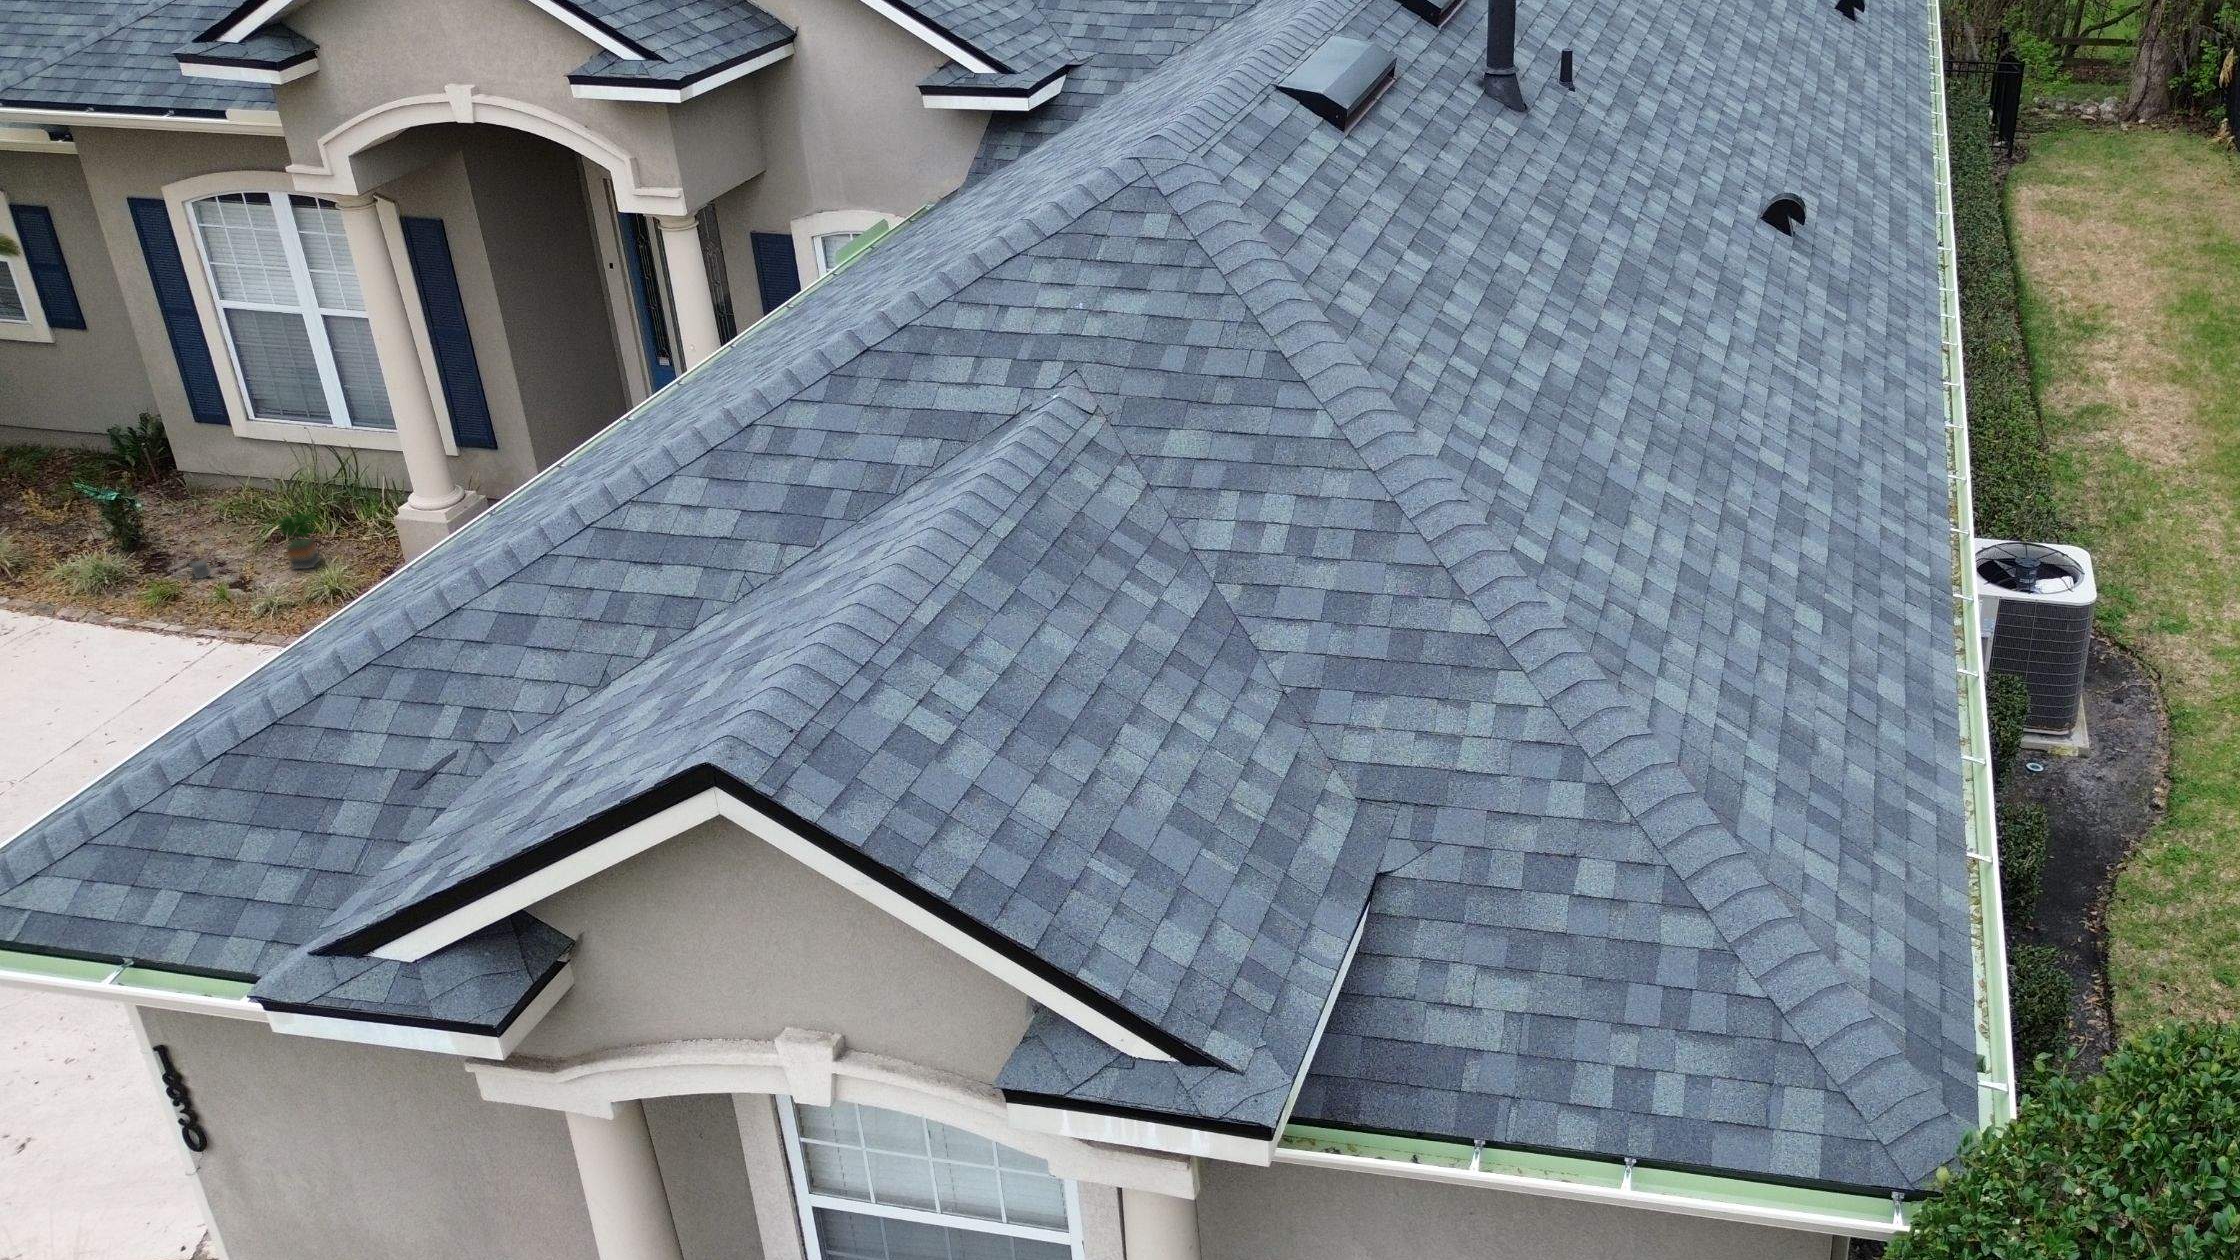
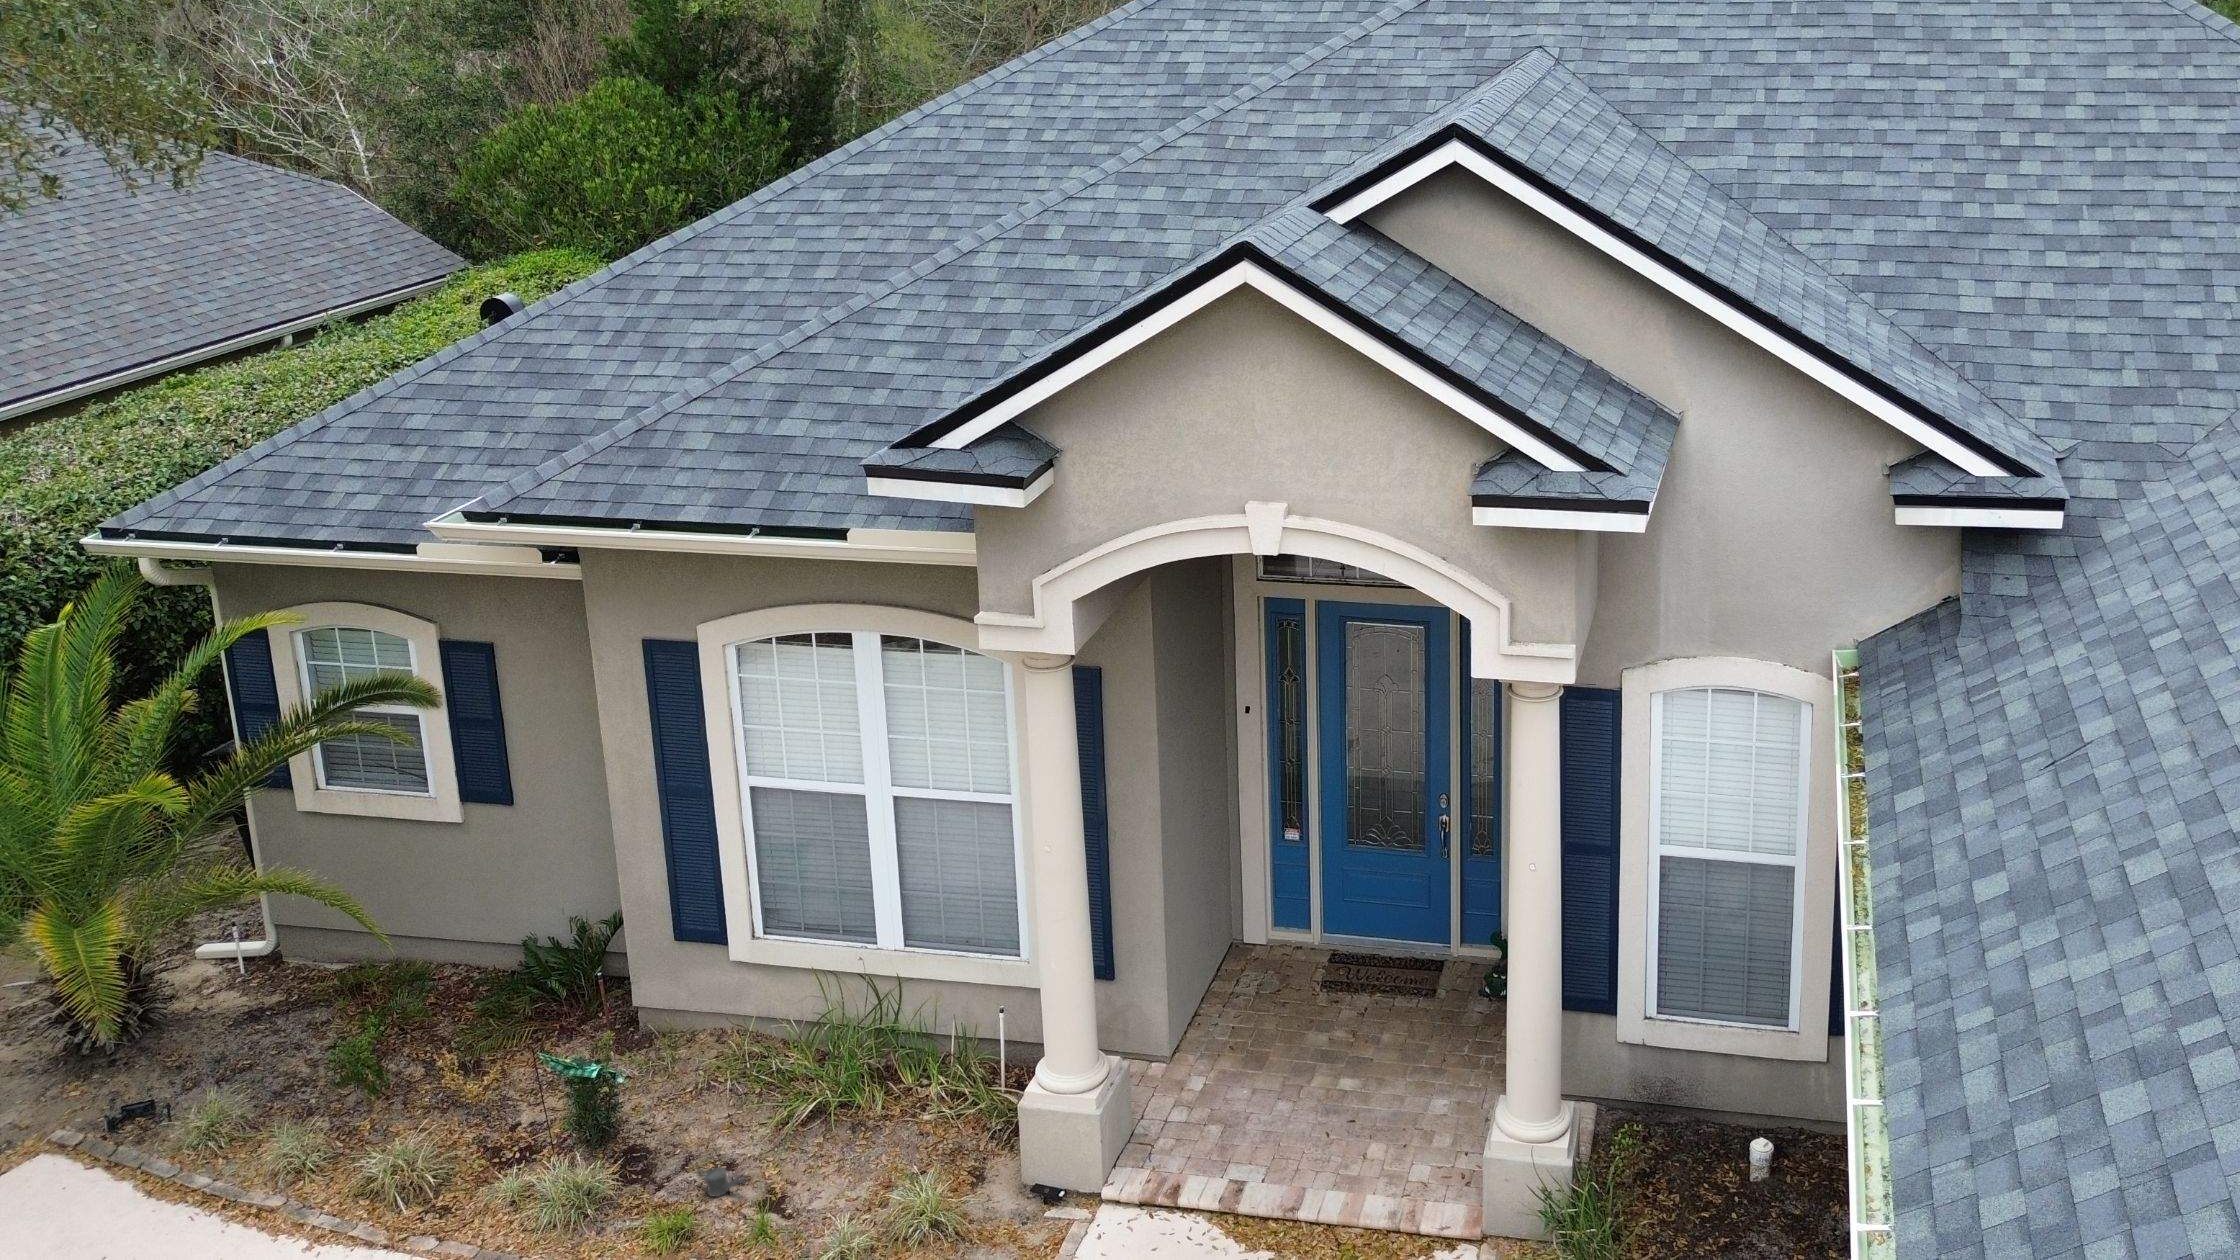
potted tree: present [276,513,320,569] -> none [832,1088,889,1174]

